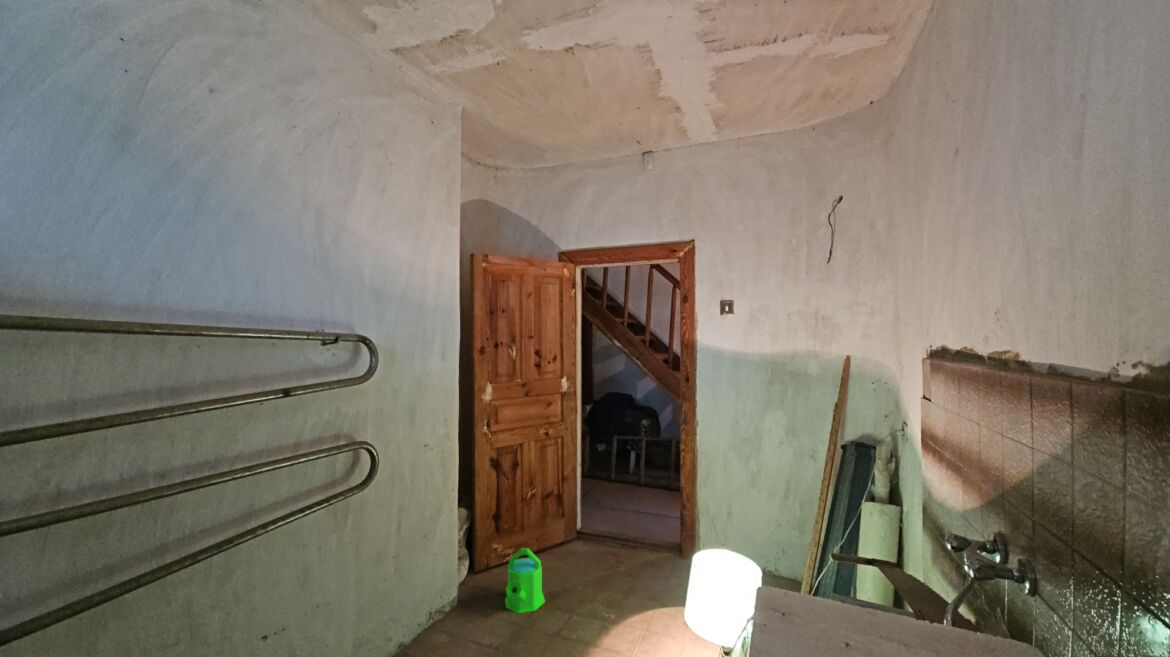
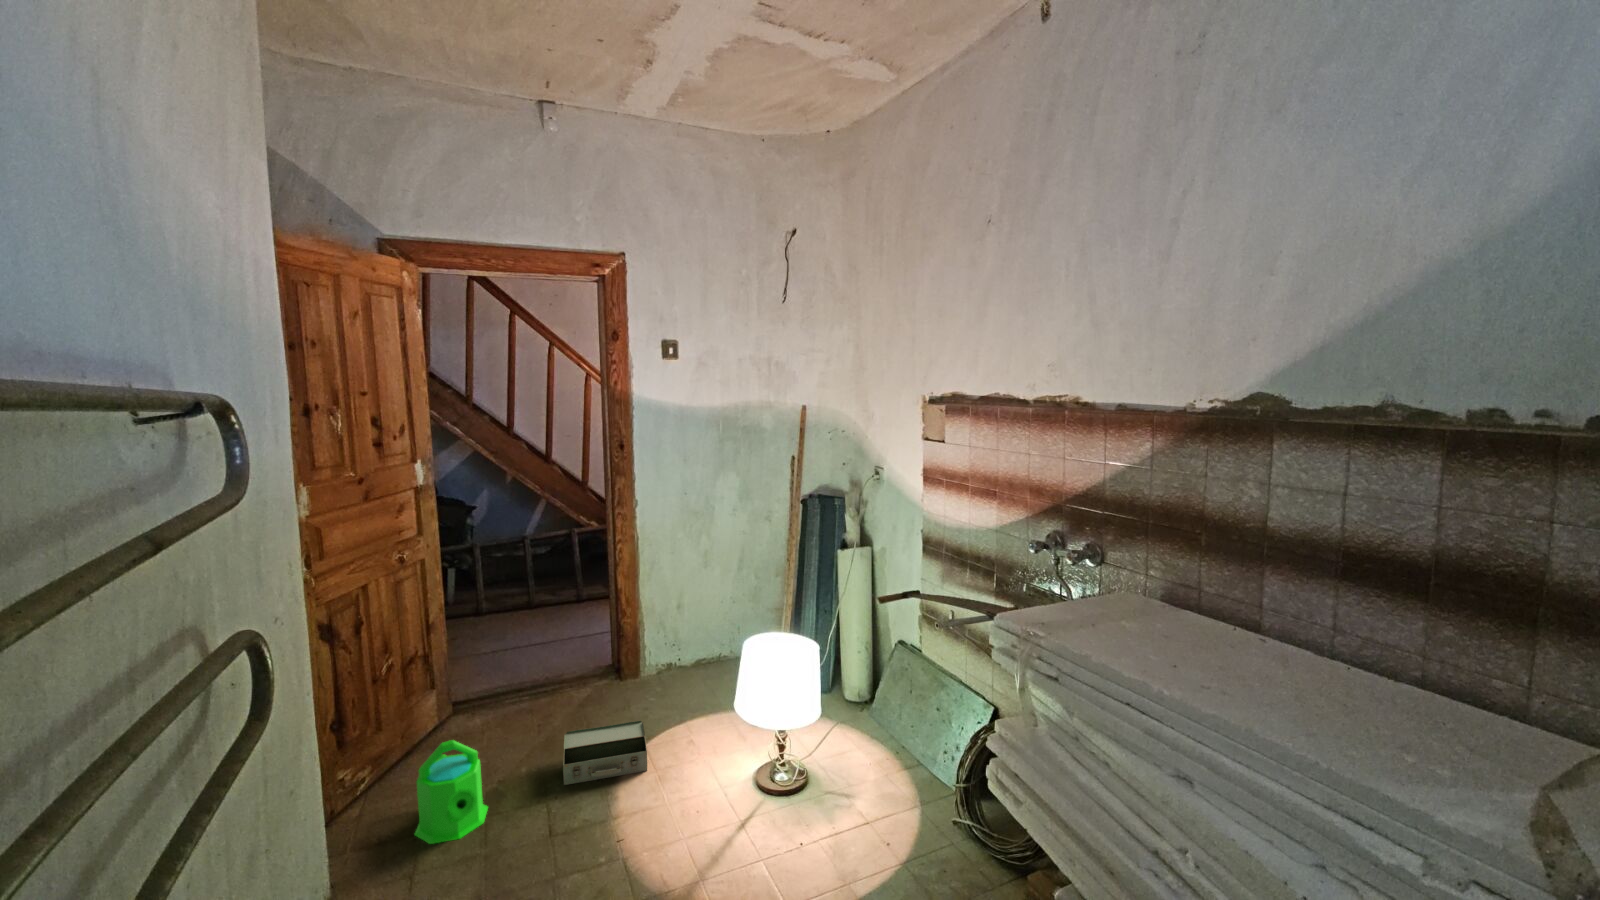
toolbox: none [590,575,659,630] -> present [563,721,647,785]

